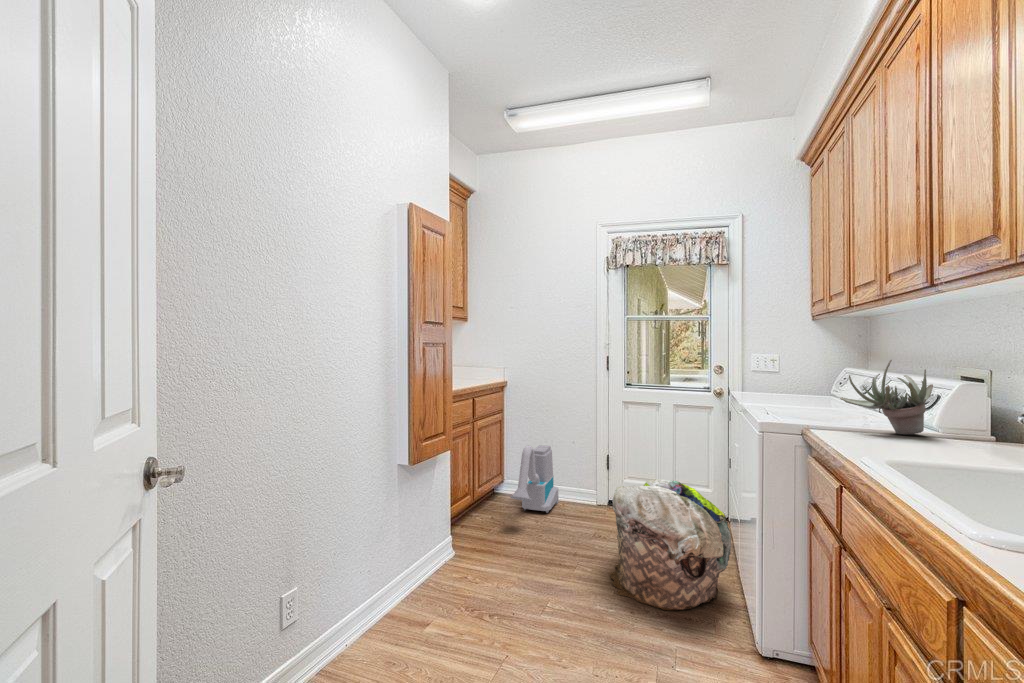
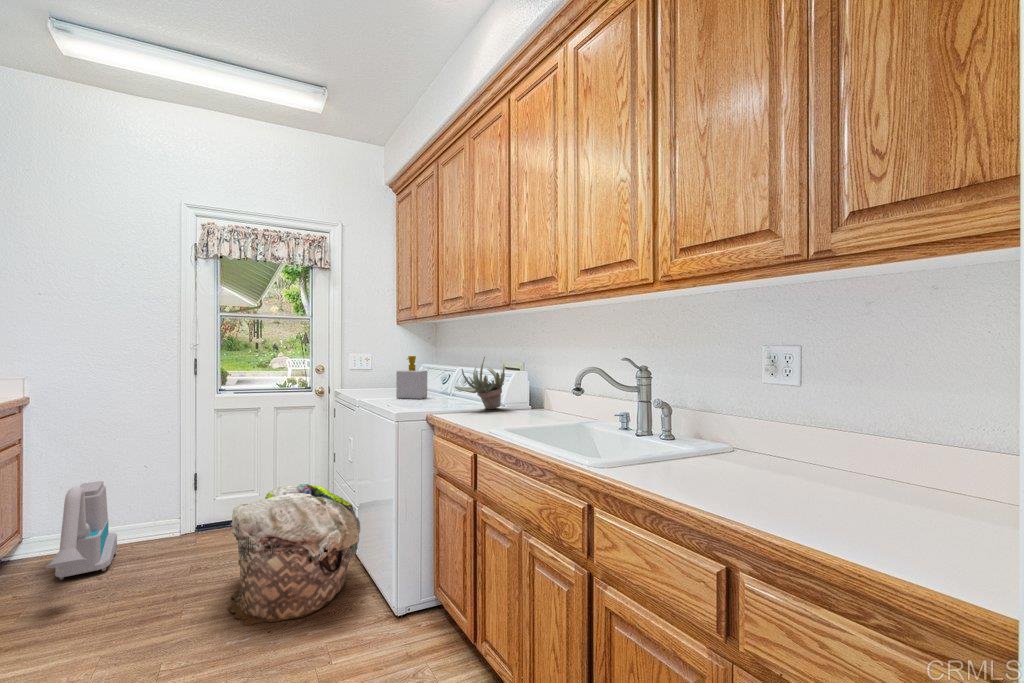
soap bottle: none [786,358,828,411] -> present [396,356,427,399]

